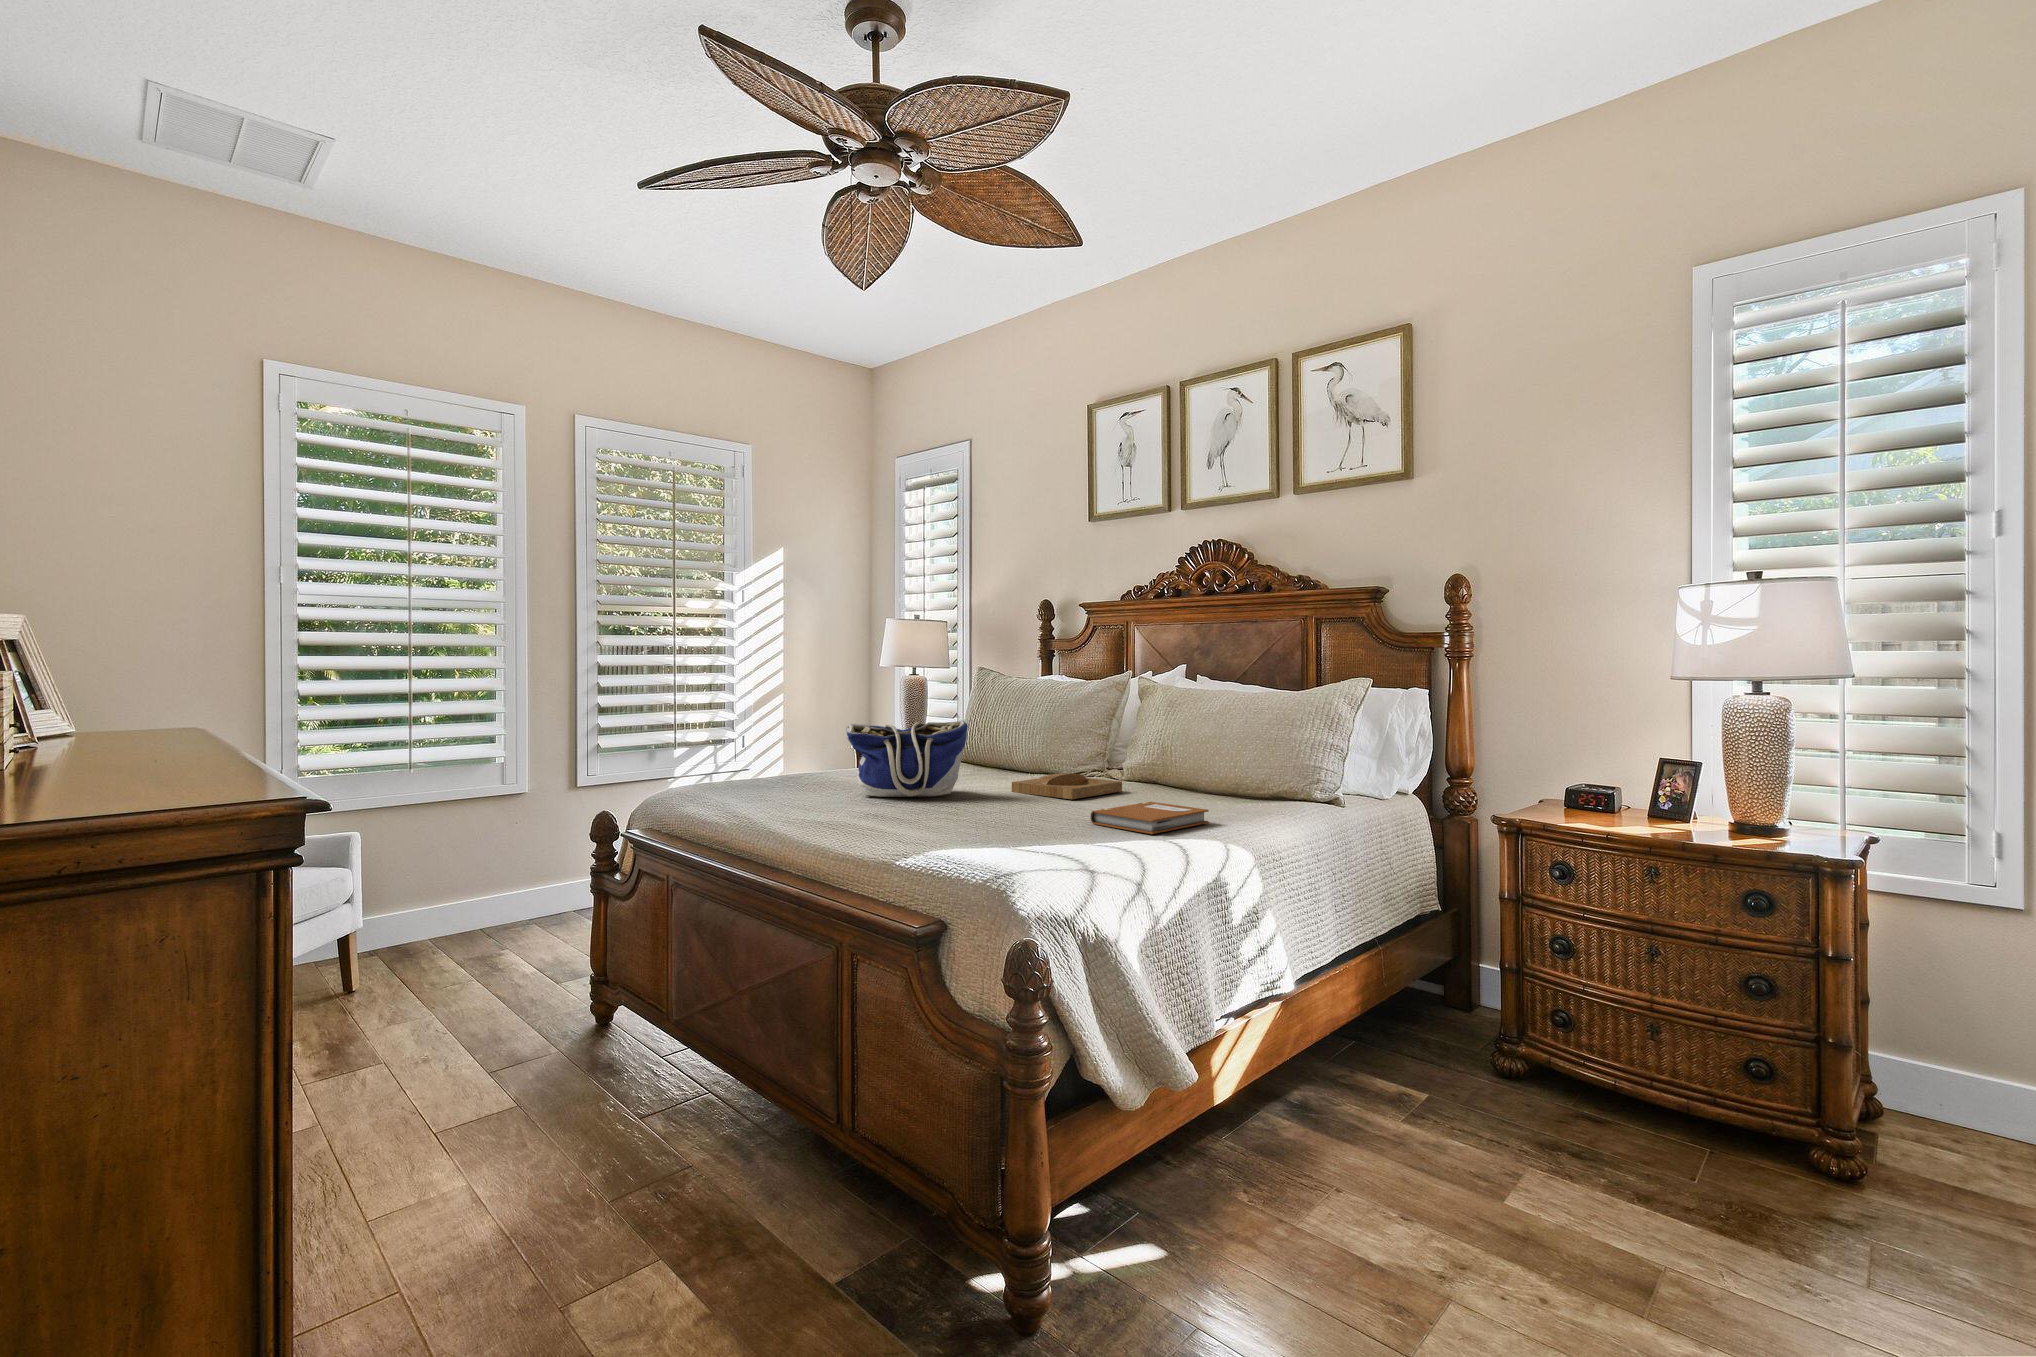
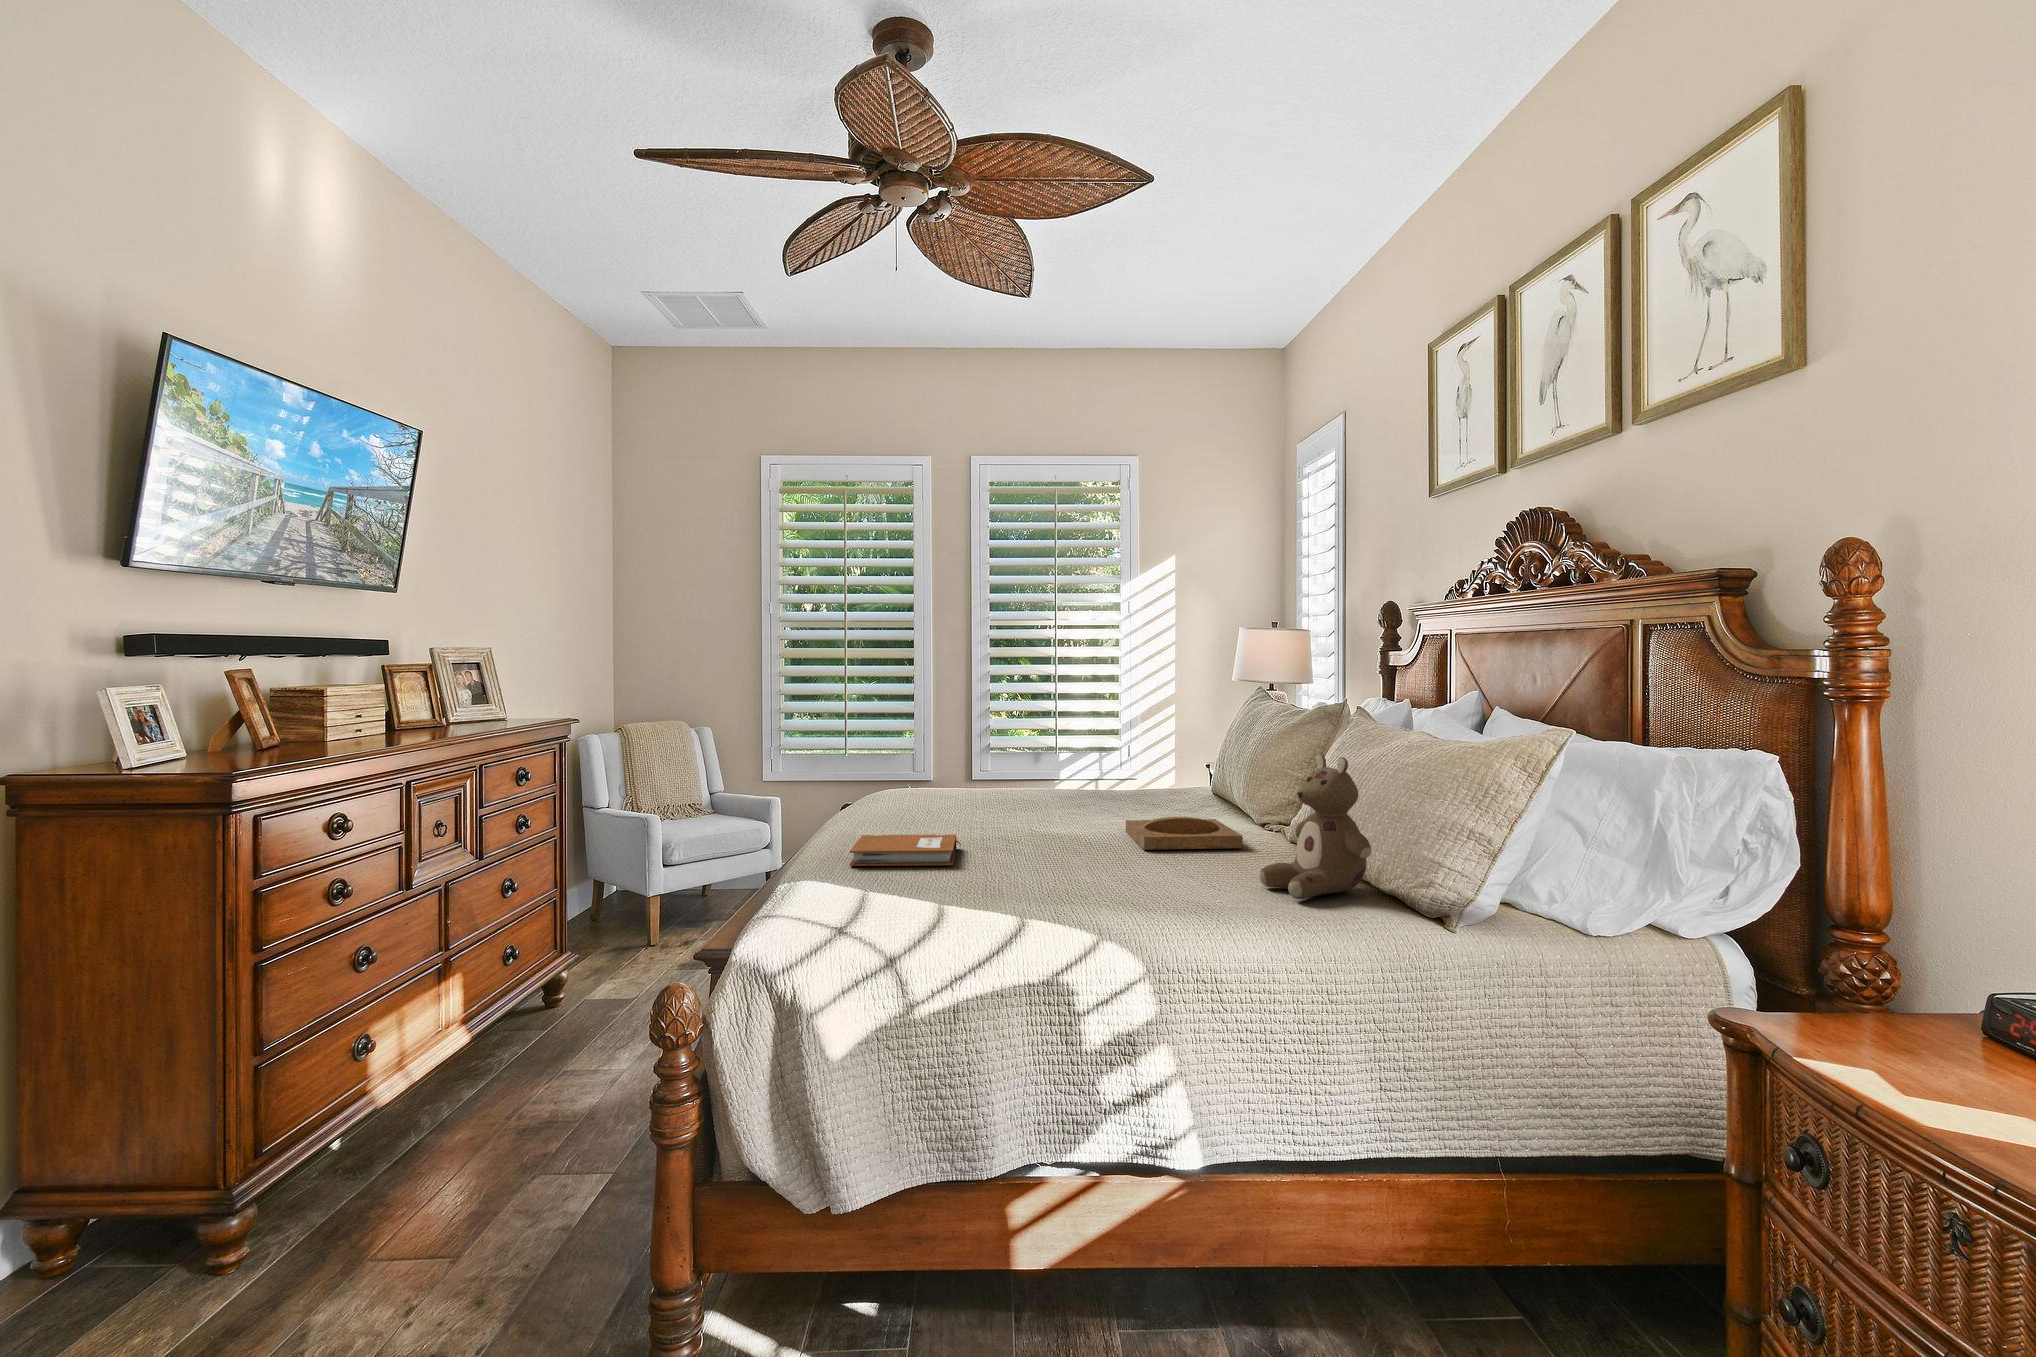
stuffed bear: none [1205,709,1283,811] -> present [1259,754,1371,899]
tote bag: present [845,720,968,797] -> none [947,743,1068,826]
notebook: present [1090,802,1209,834] -> present [850,834,961,866]

